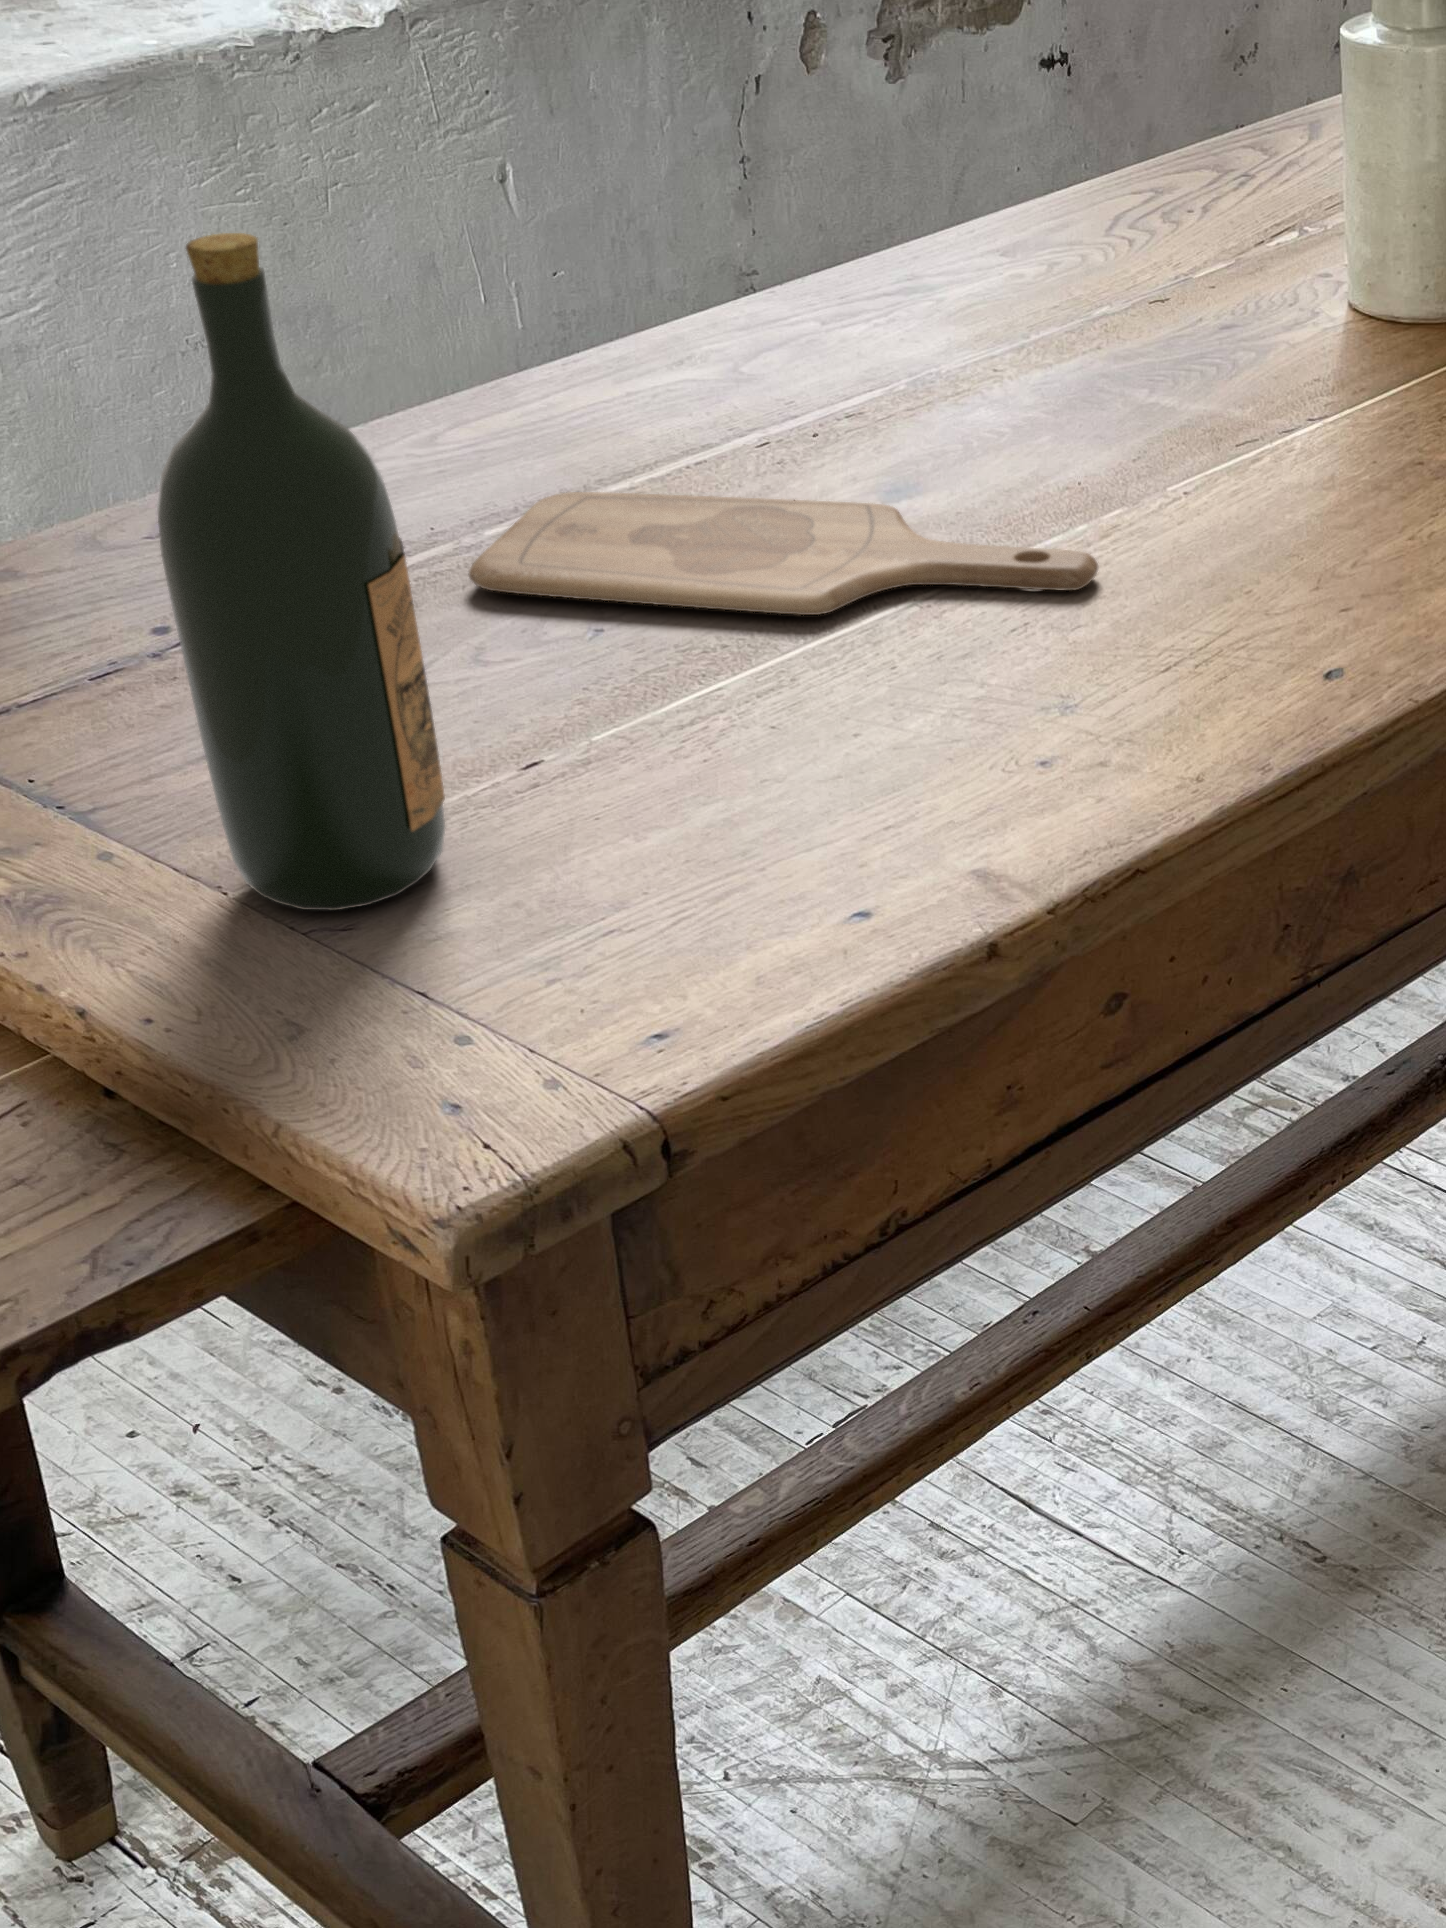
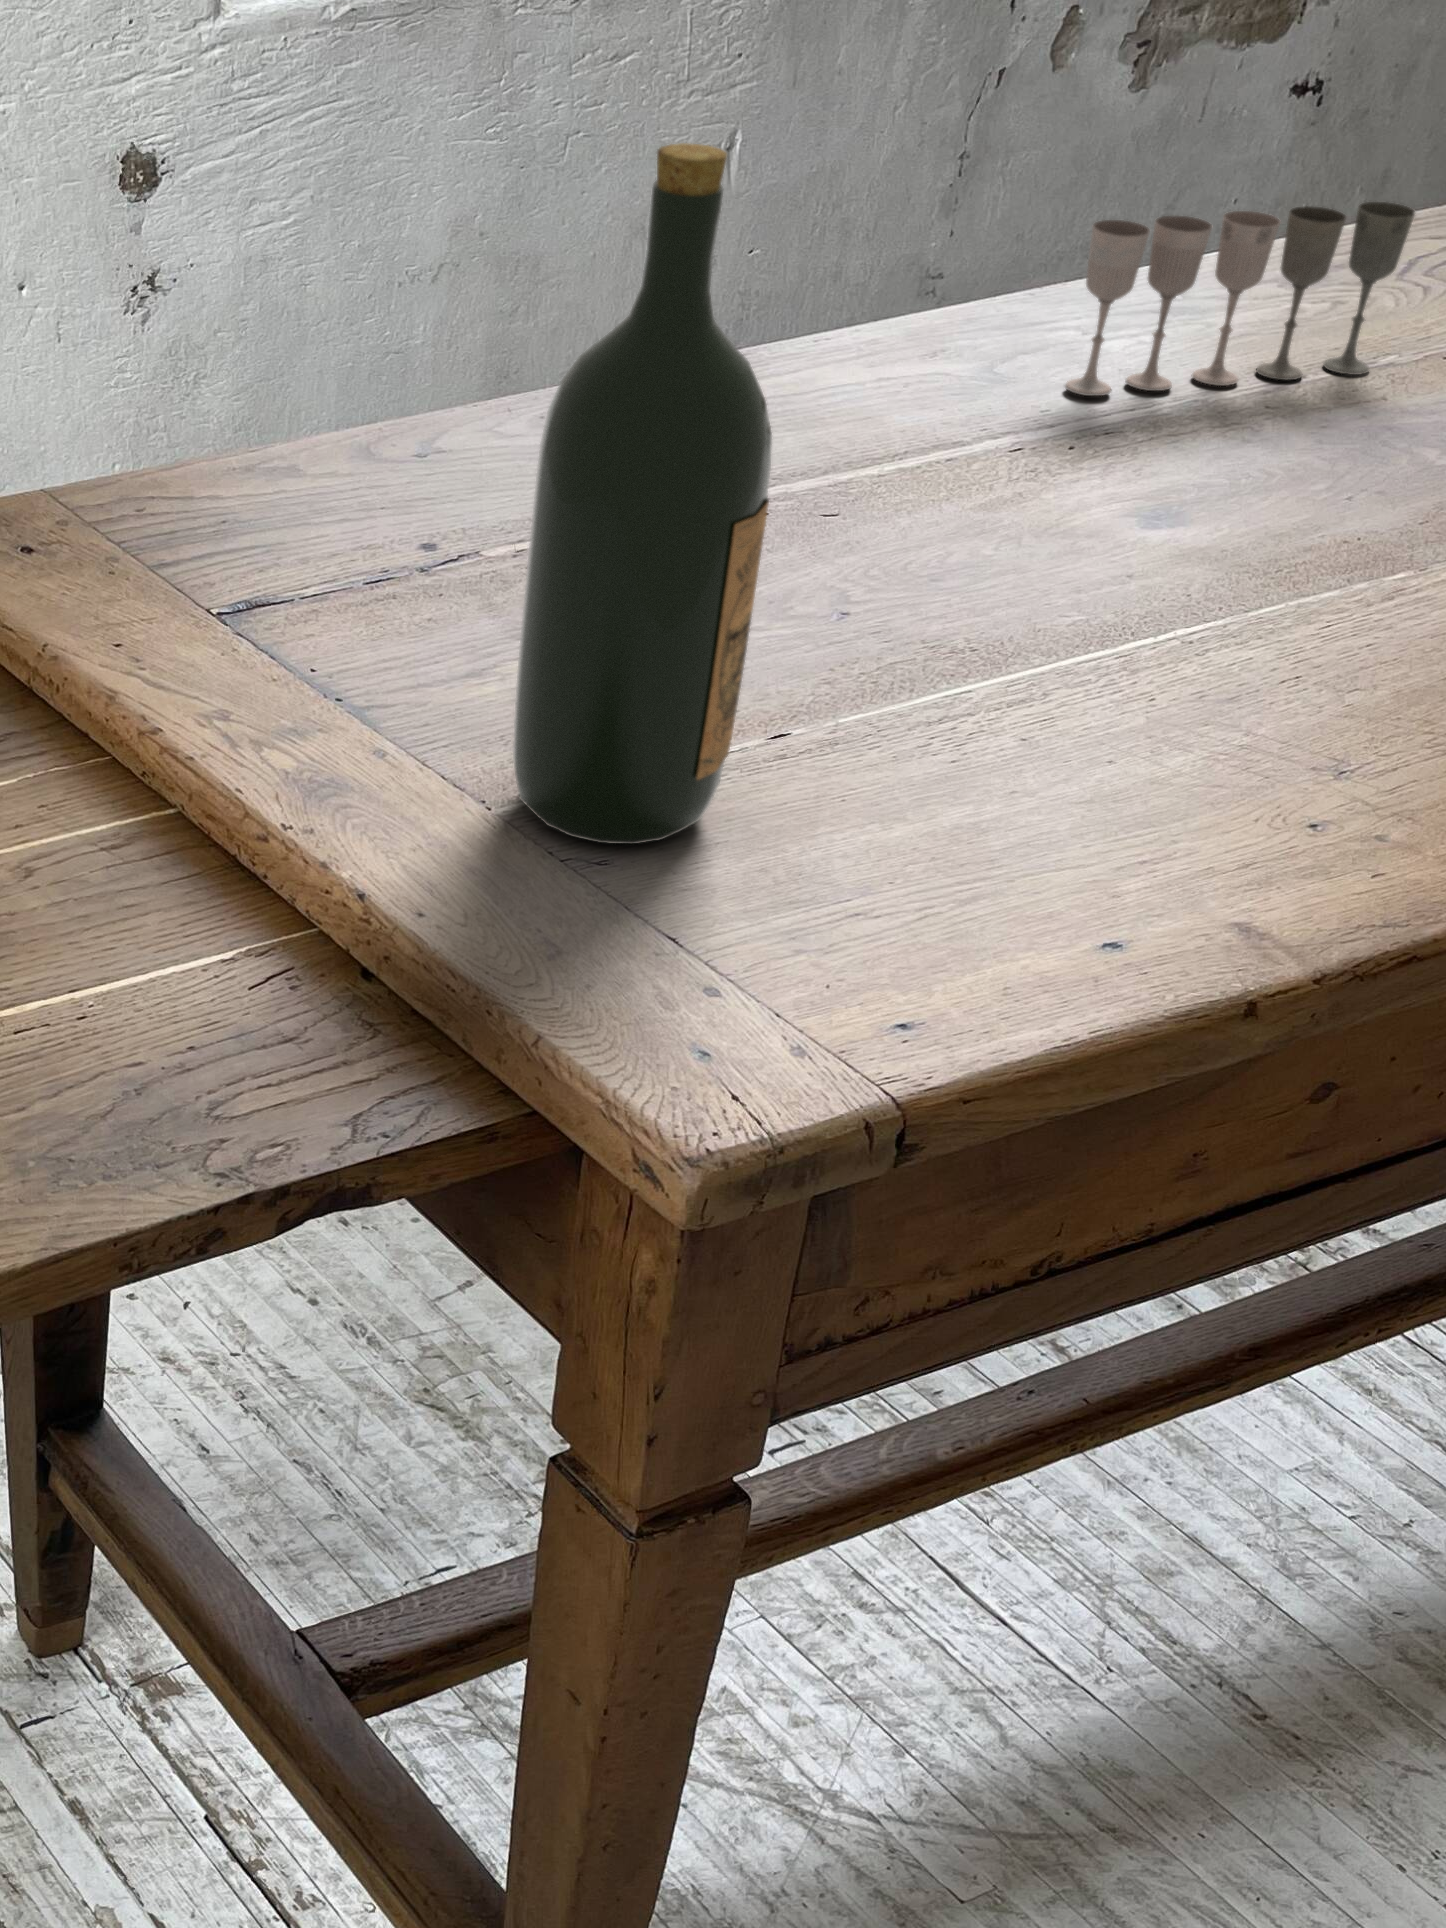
wine glass: none [775,163,1075,379] -> present [1065,202,1415,396]
cutting board: present [468,492,1098,615] -> none [734,471,1398,663]

